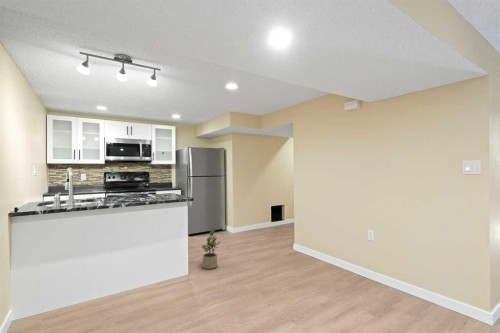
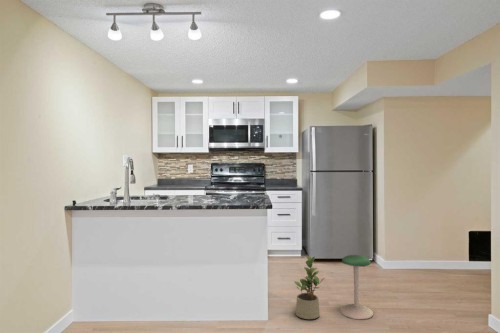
stool: none [226,225,244,262] -> present [340,255,373,319]

